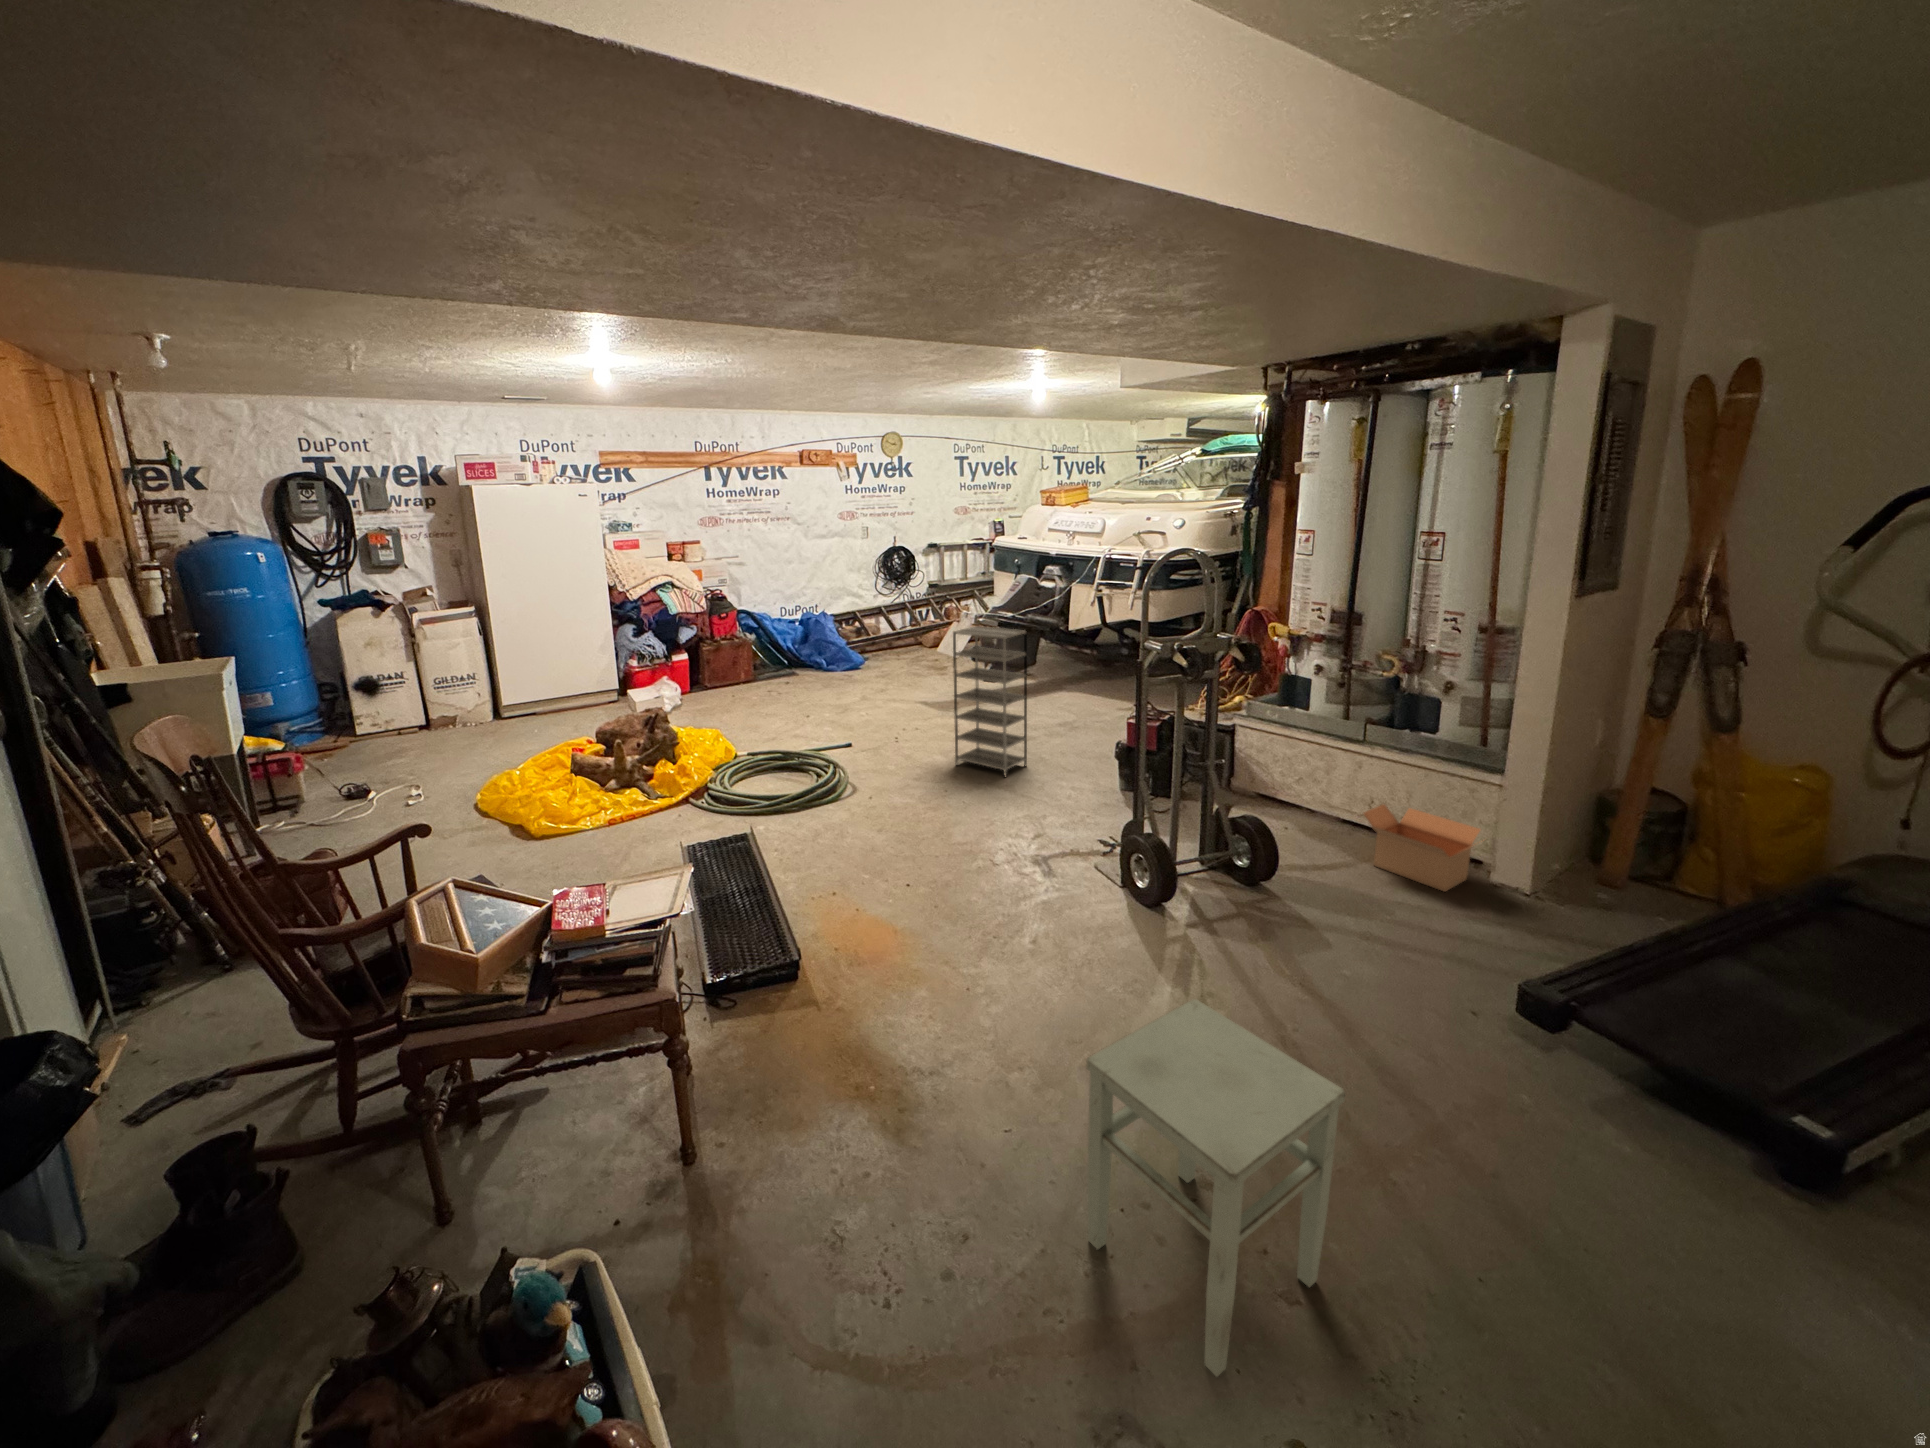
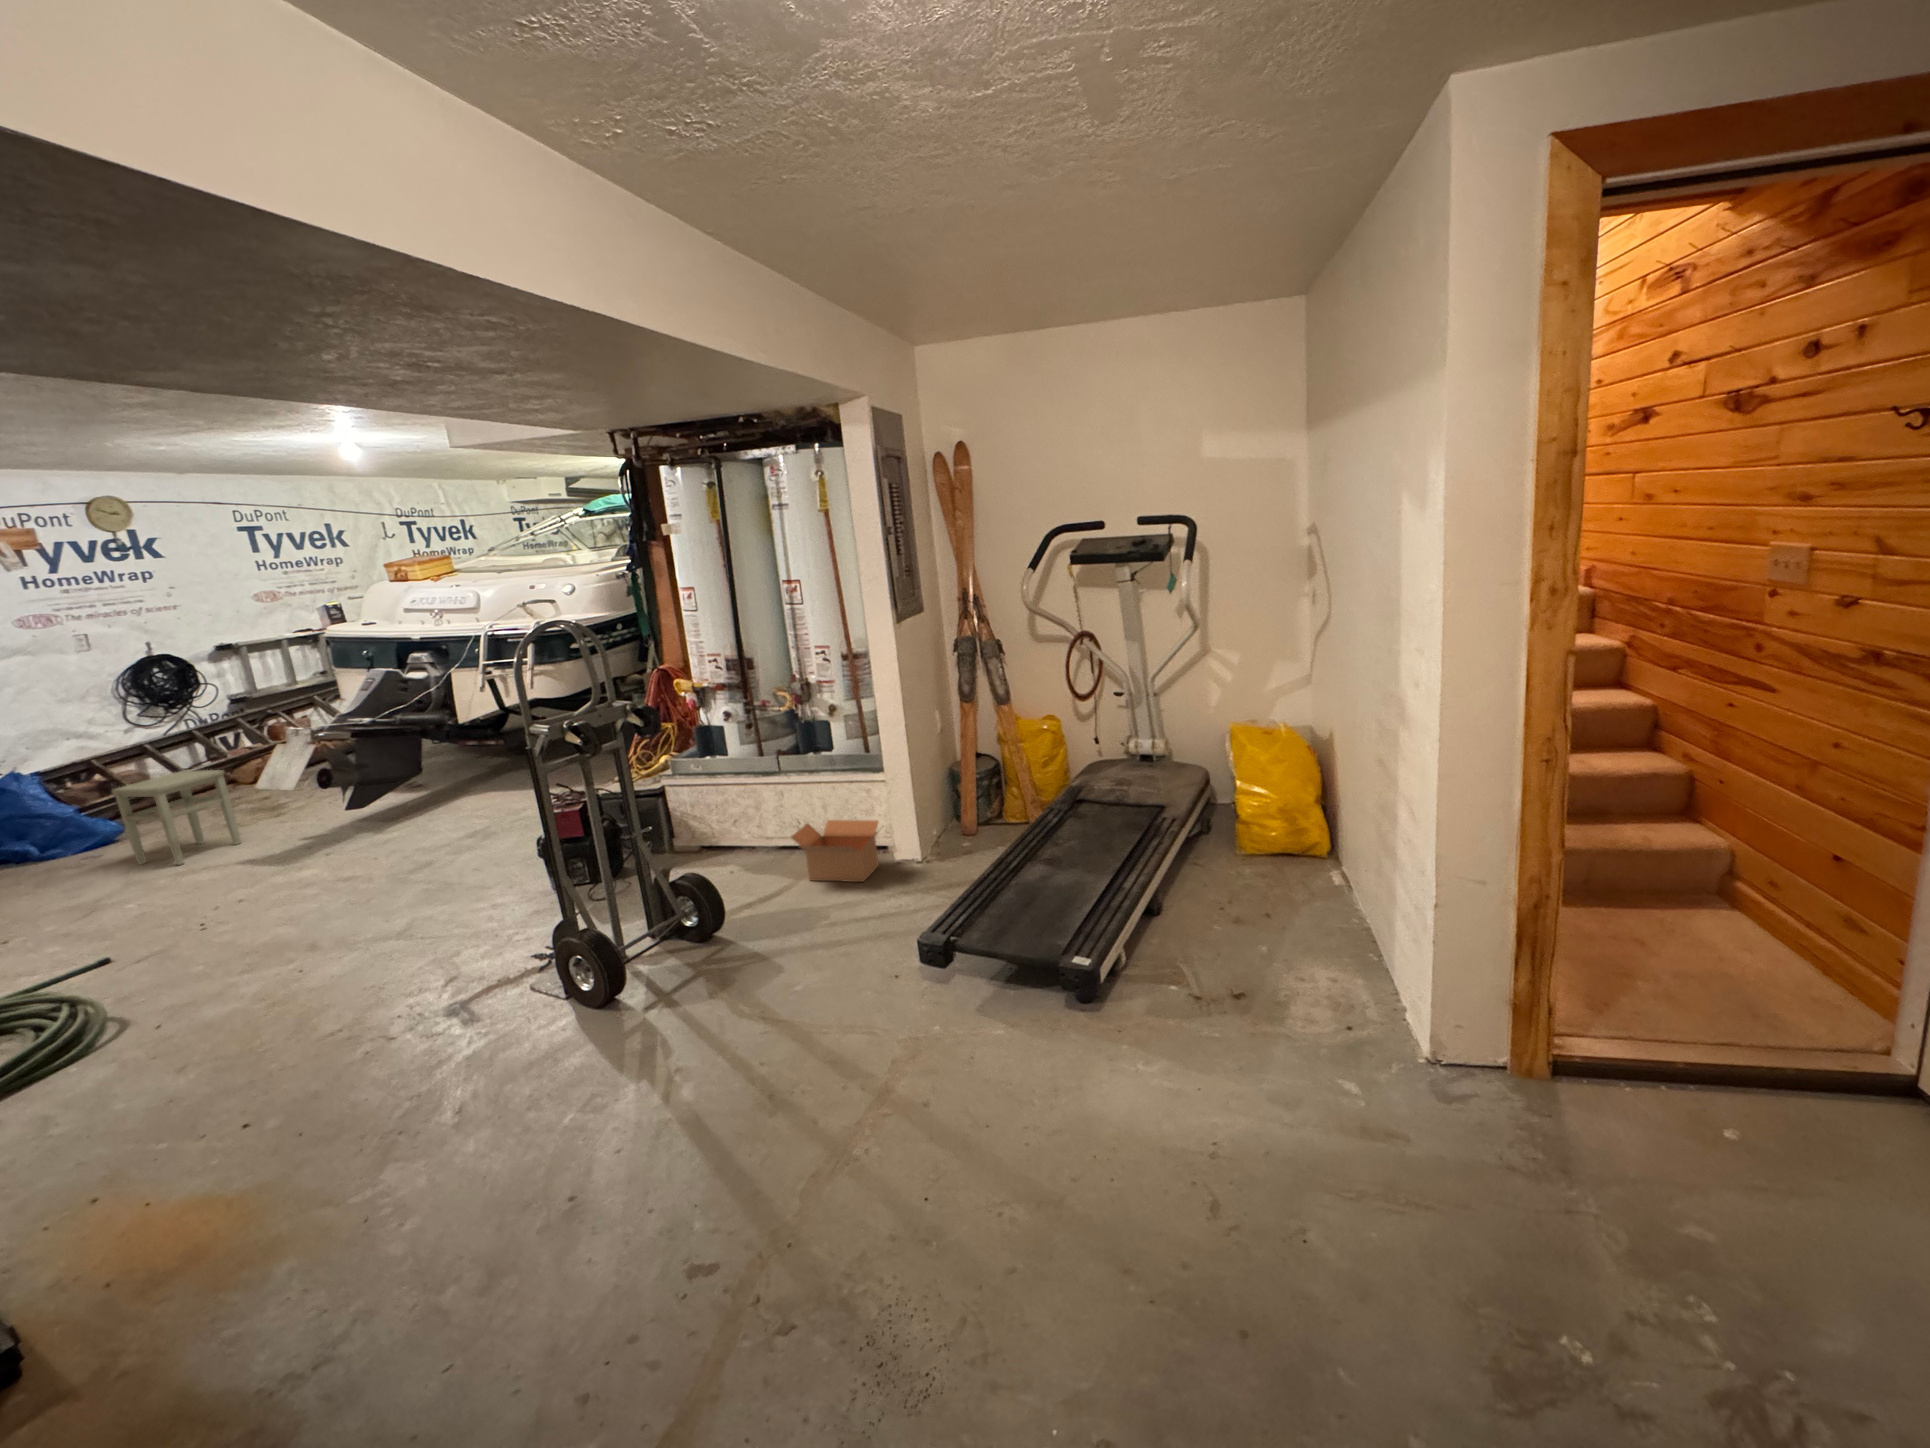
shelving unit: present [953,626,1027,777] -> none [263,739,427,938]
stool: present [1086,999,1345,1377] -> present [112,770,241,865]

